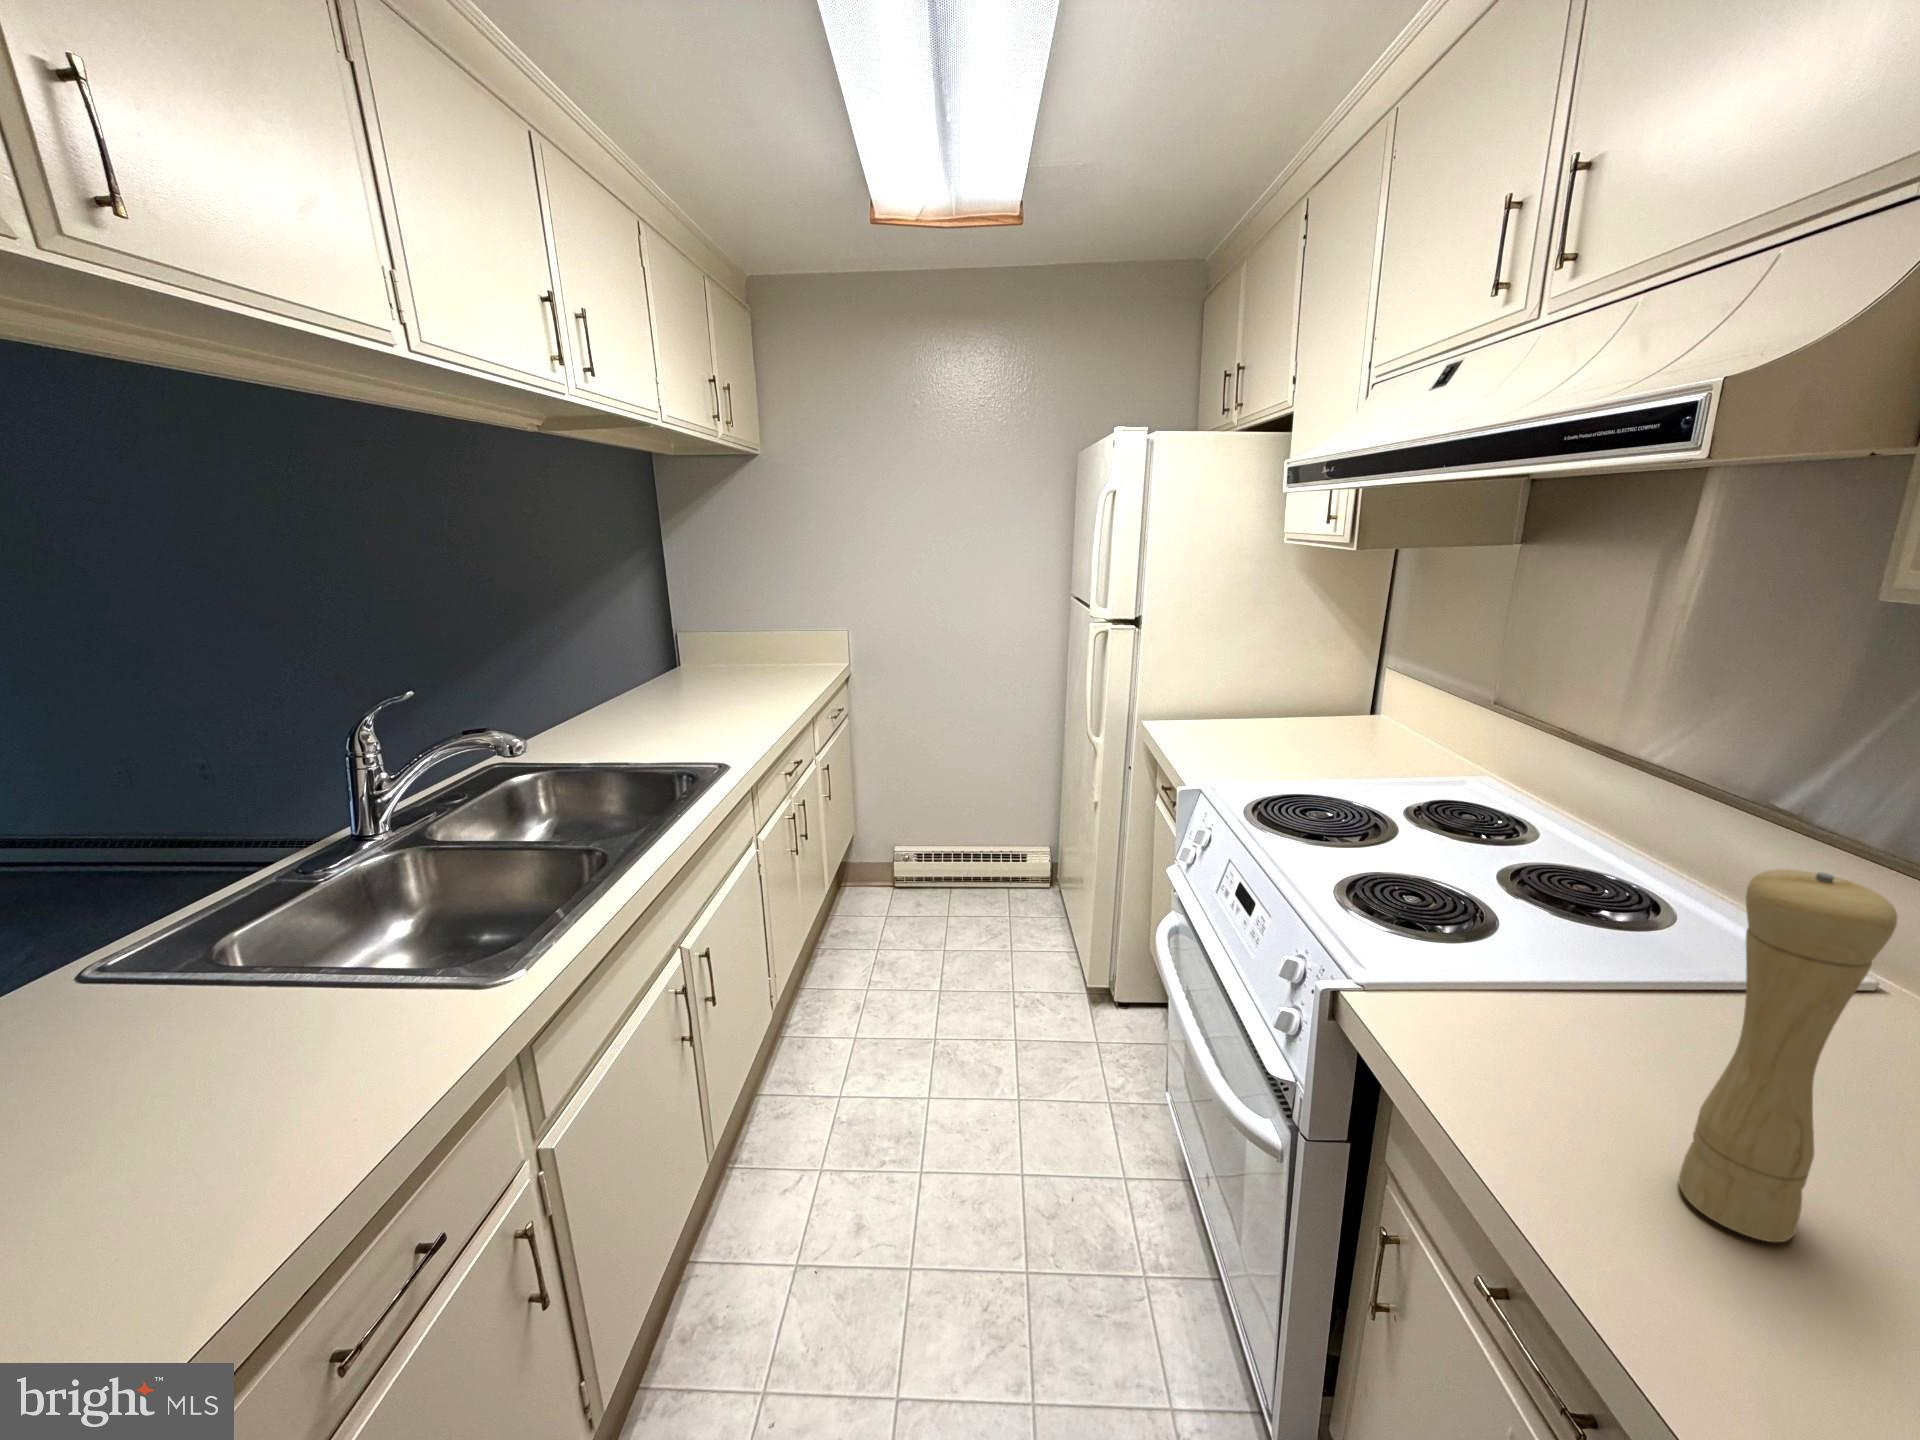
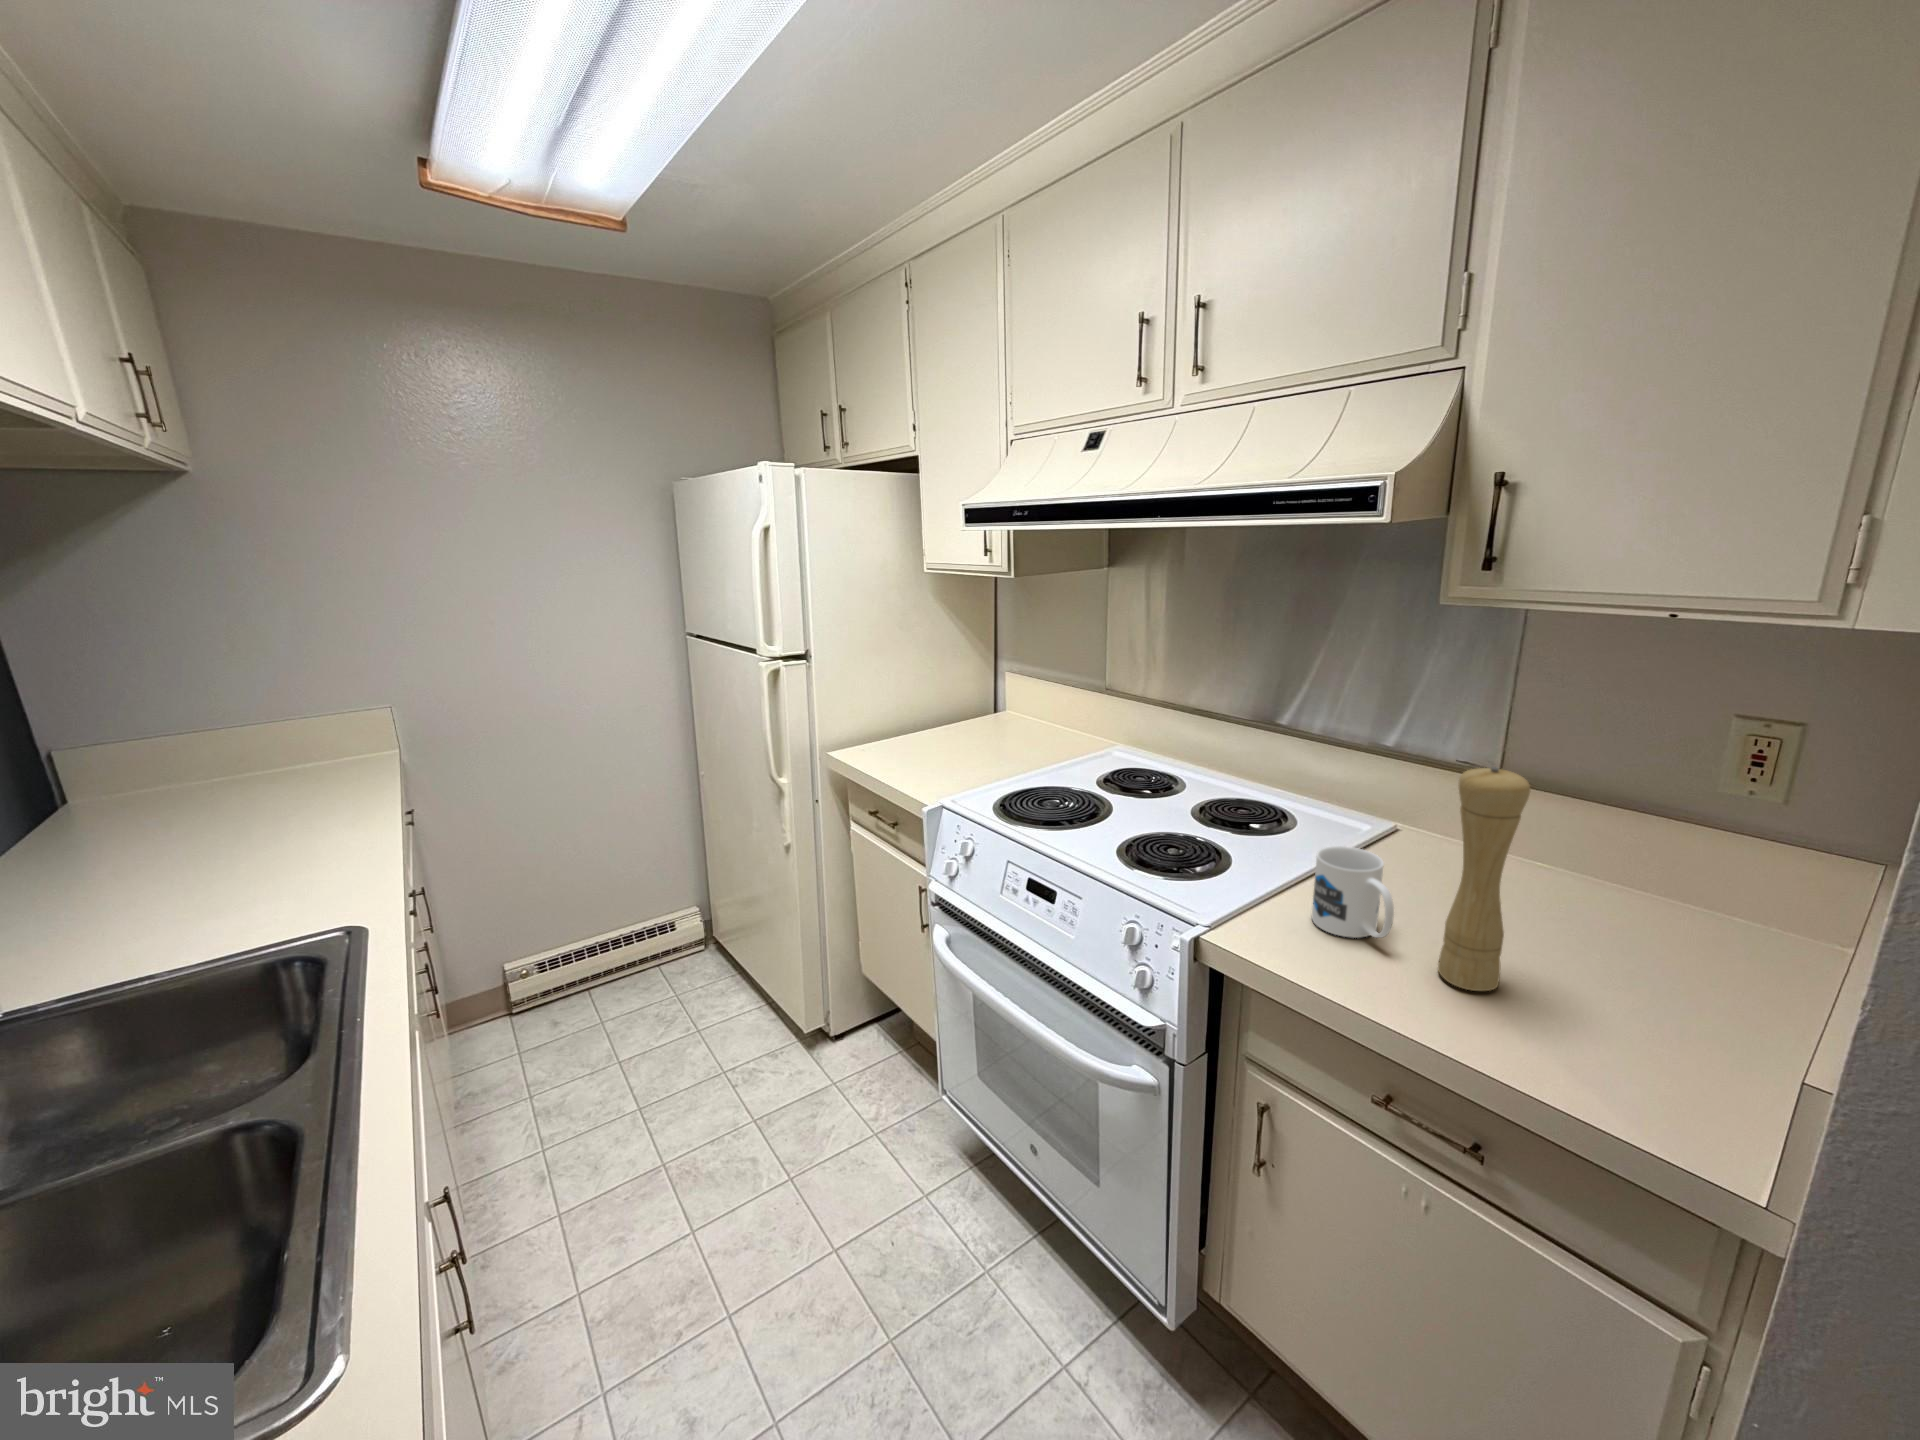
mug: none [1532,943,1664,1093] -> present [1312,846,1394,938]

